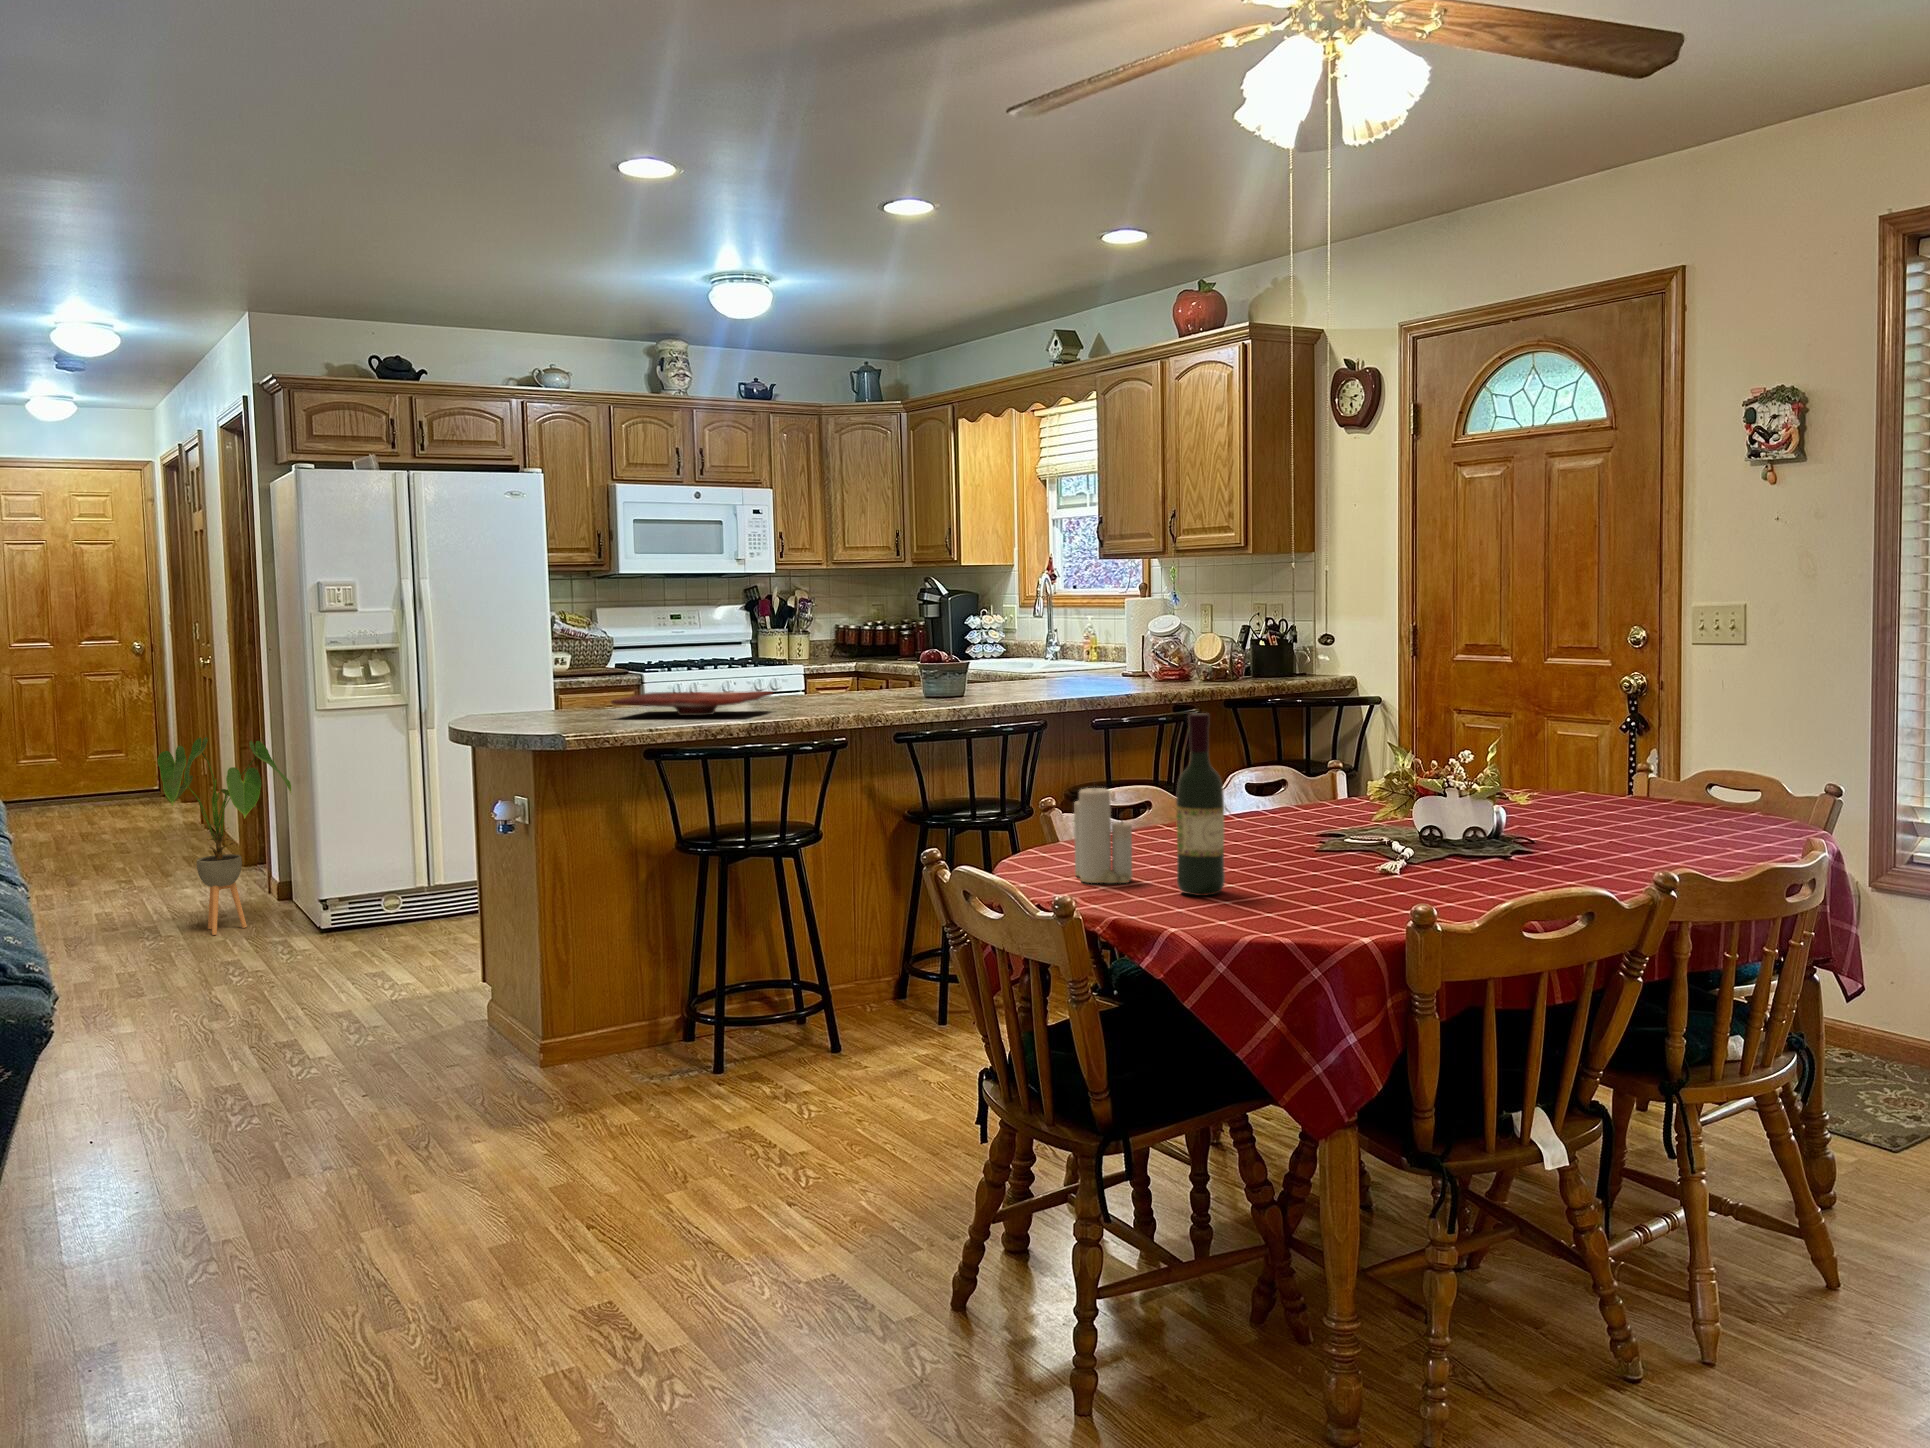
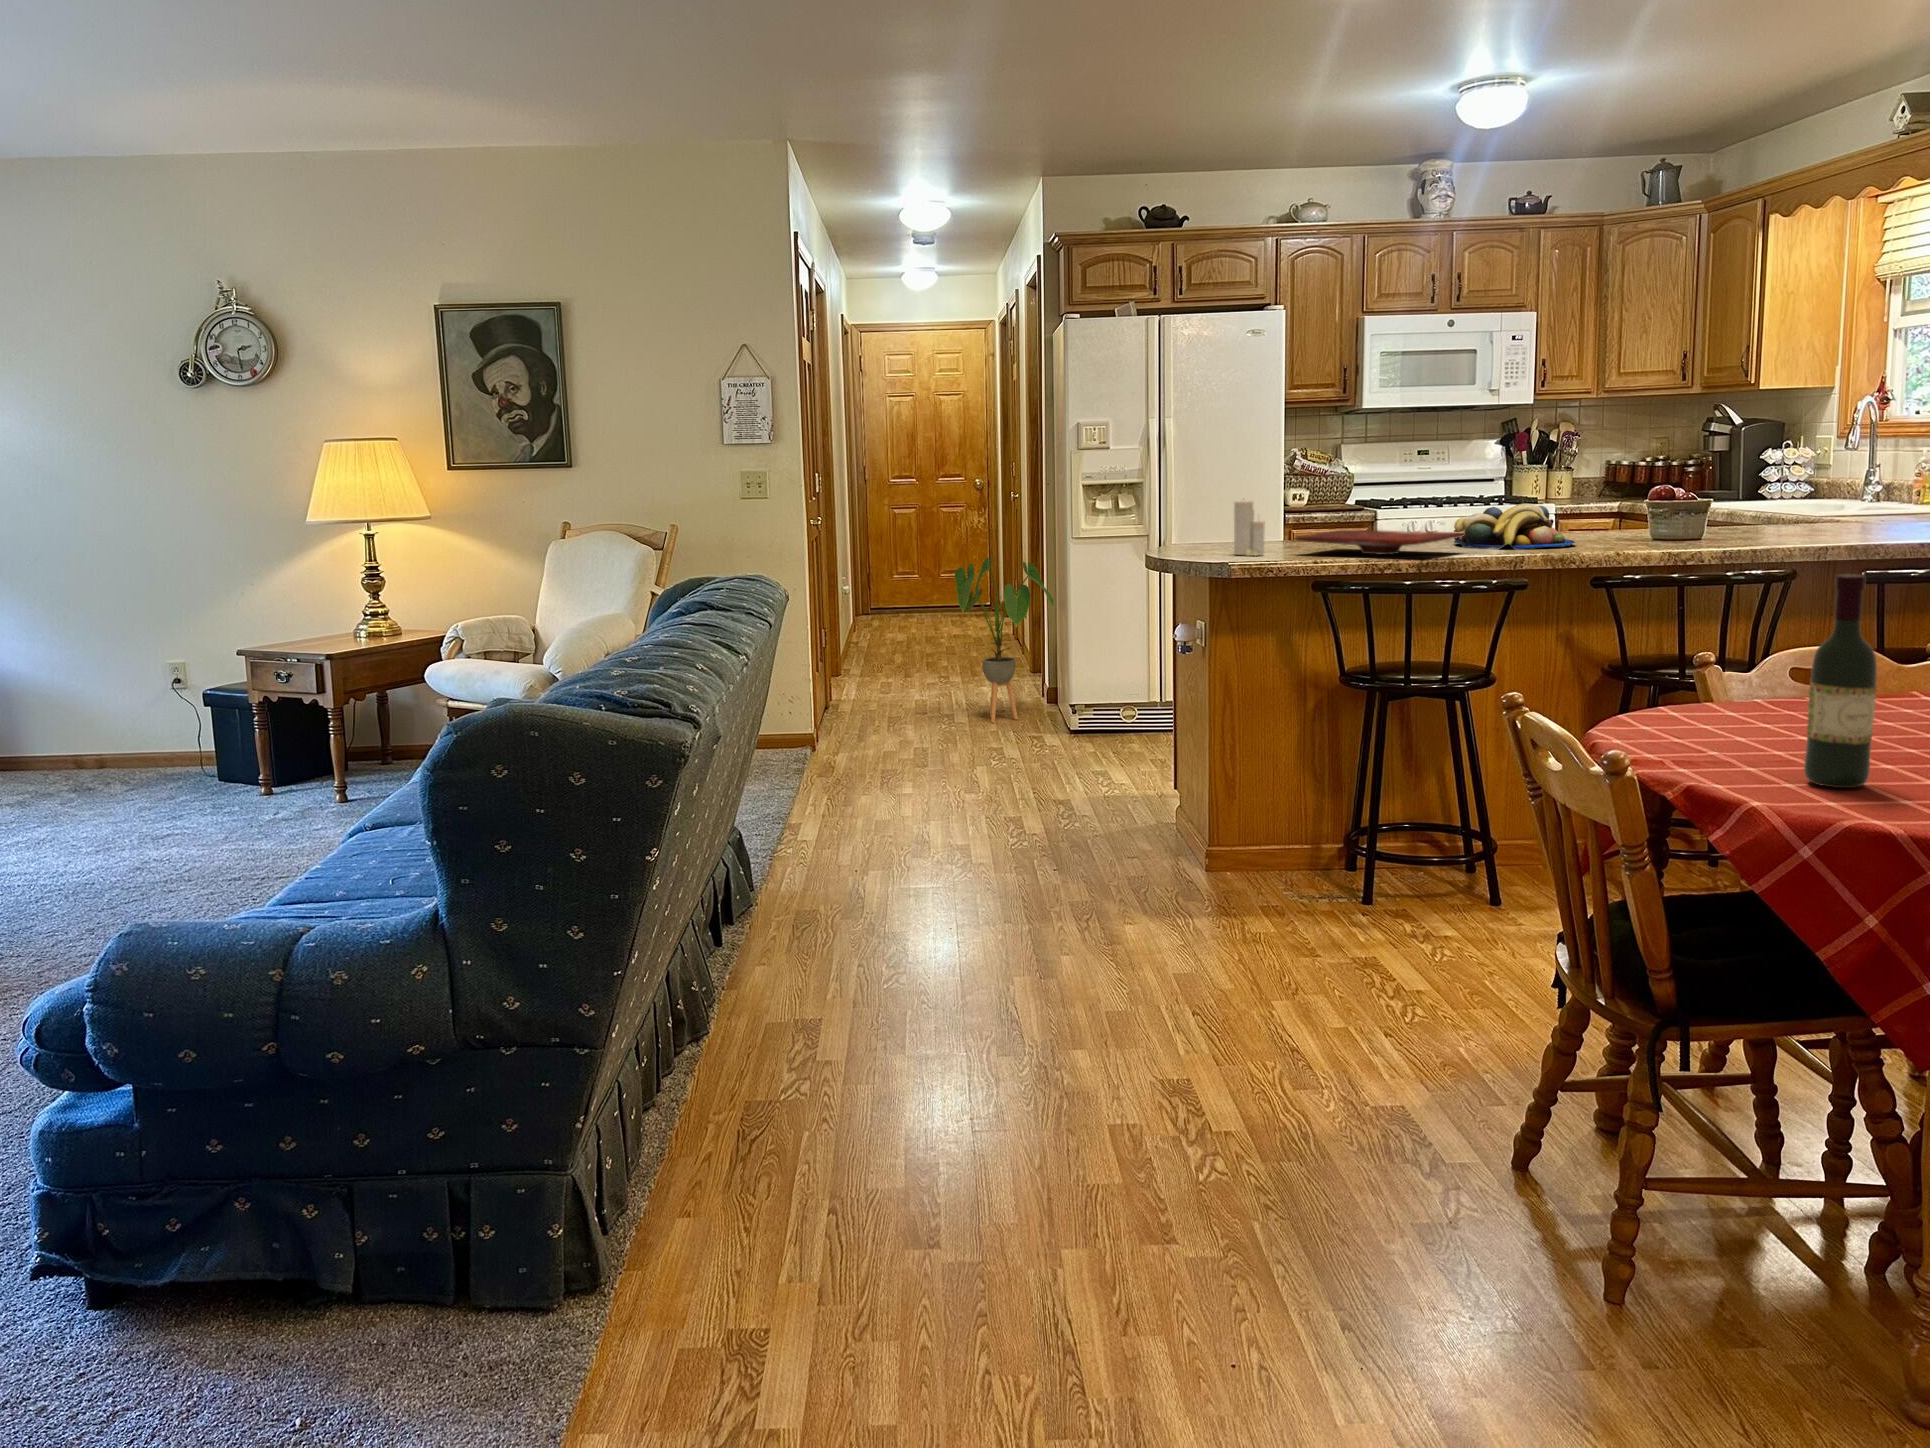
fruit bowl: none [753,663,862,707] -> present [1454,503,1575,549]
candle: present [1074,788,1132,883] -> present [1234,500,1265,556]

